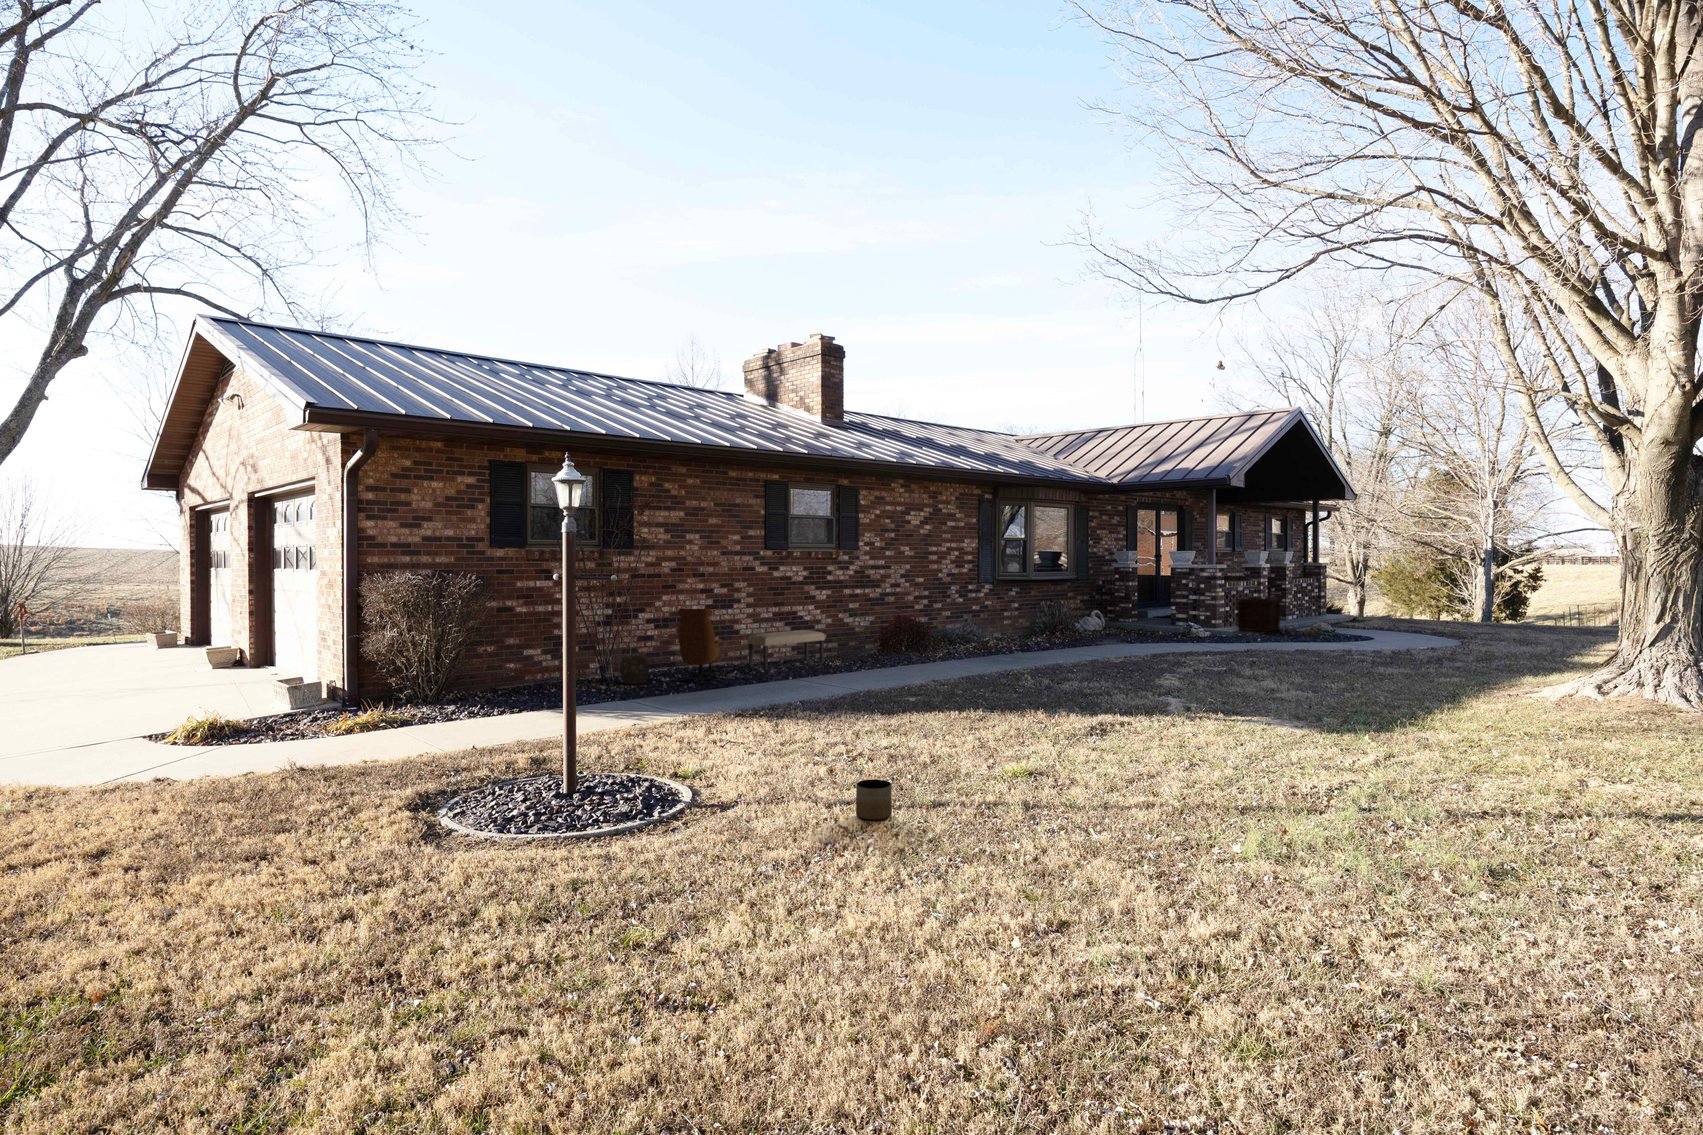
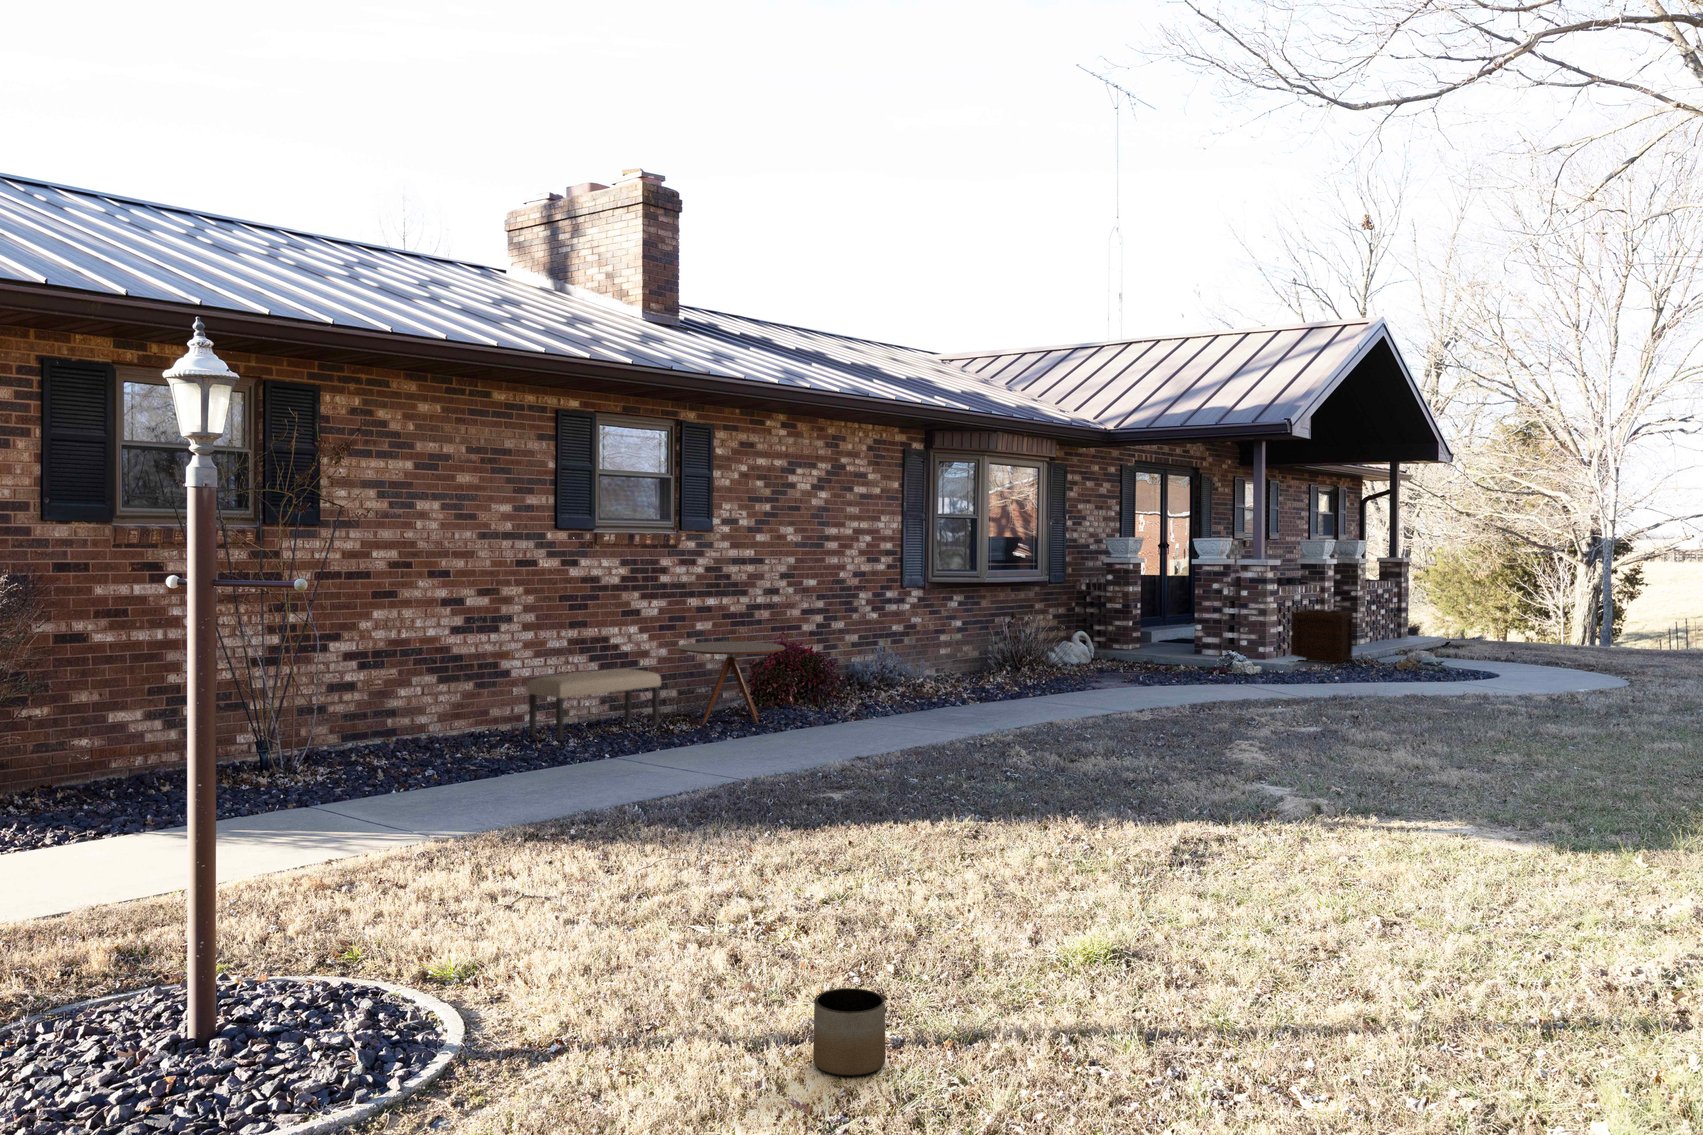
lounge chair: present [677,608,726,684] -> none [402,634,490,769]
round table: none [835,615,898,663] -> present [677,642,785,723]
woven basket: present [619,656,649,684] -> none [294,720,351,772]

